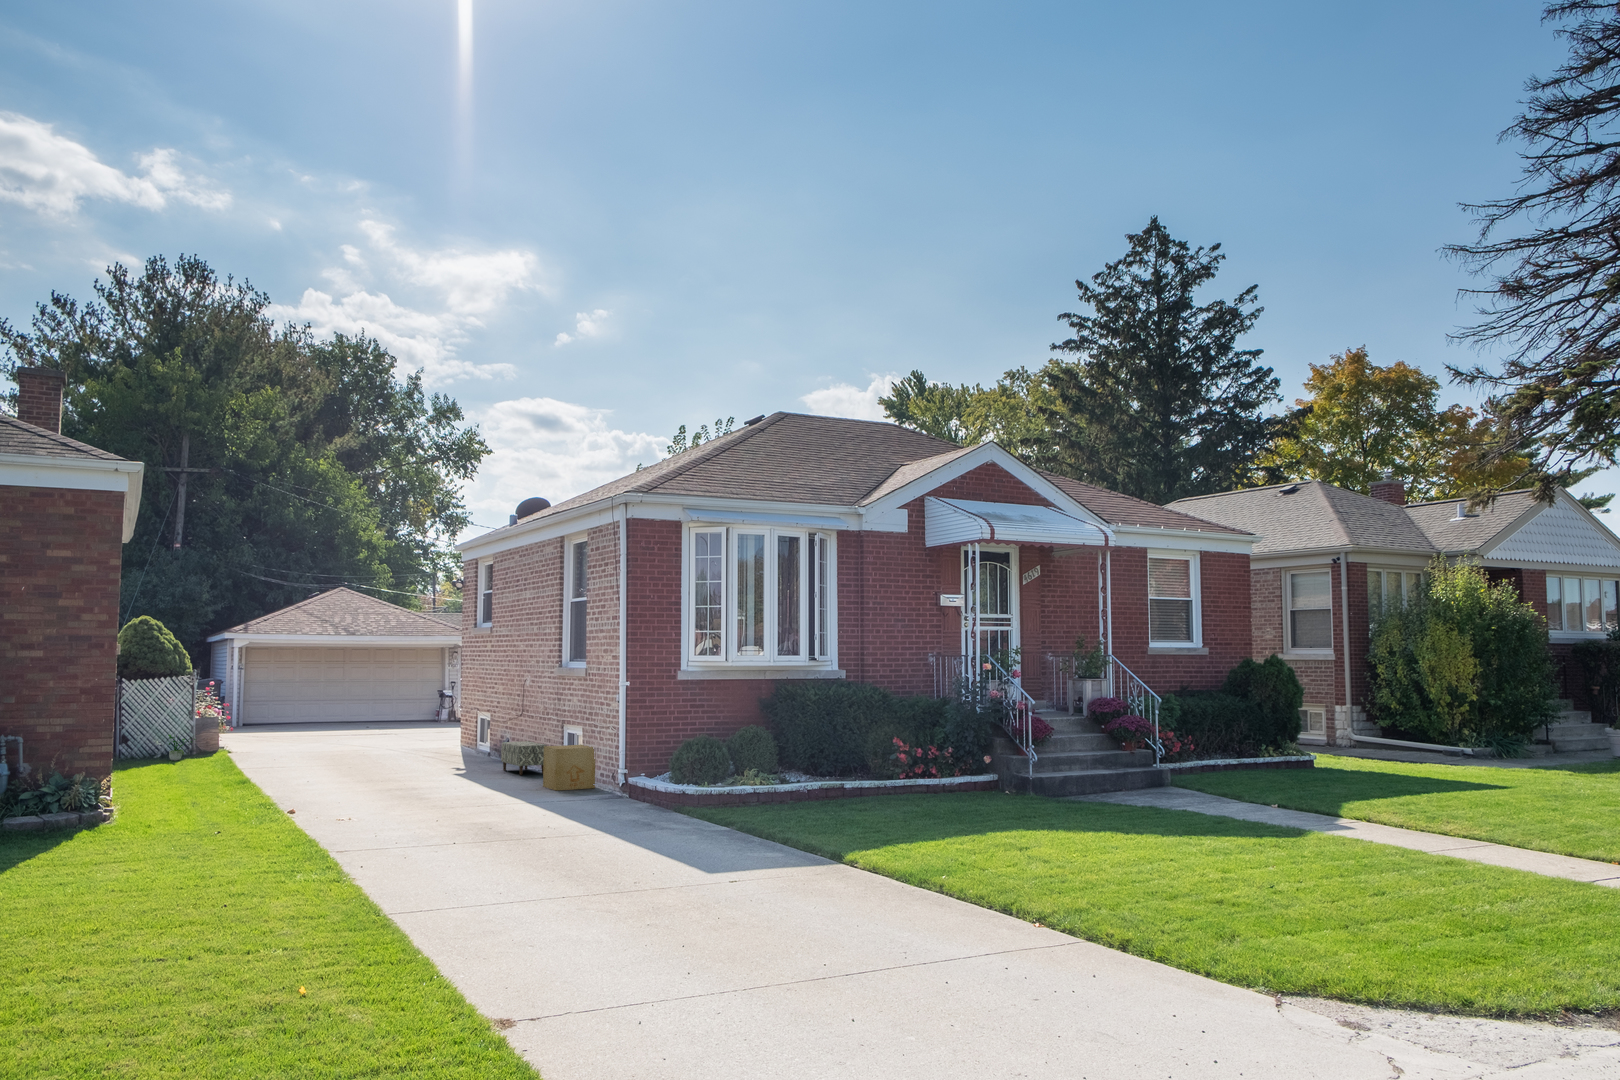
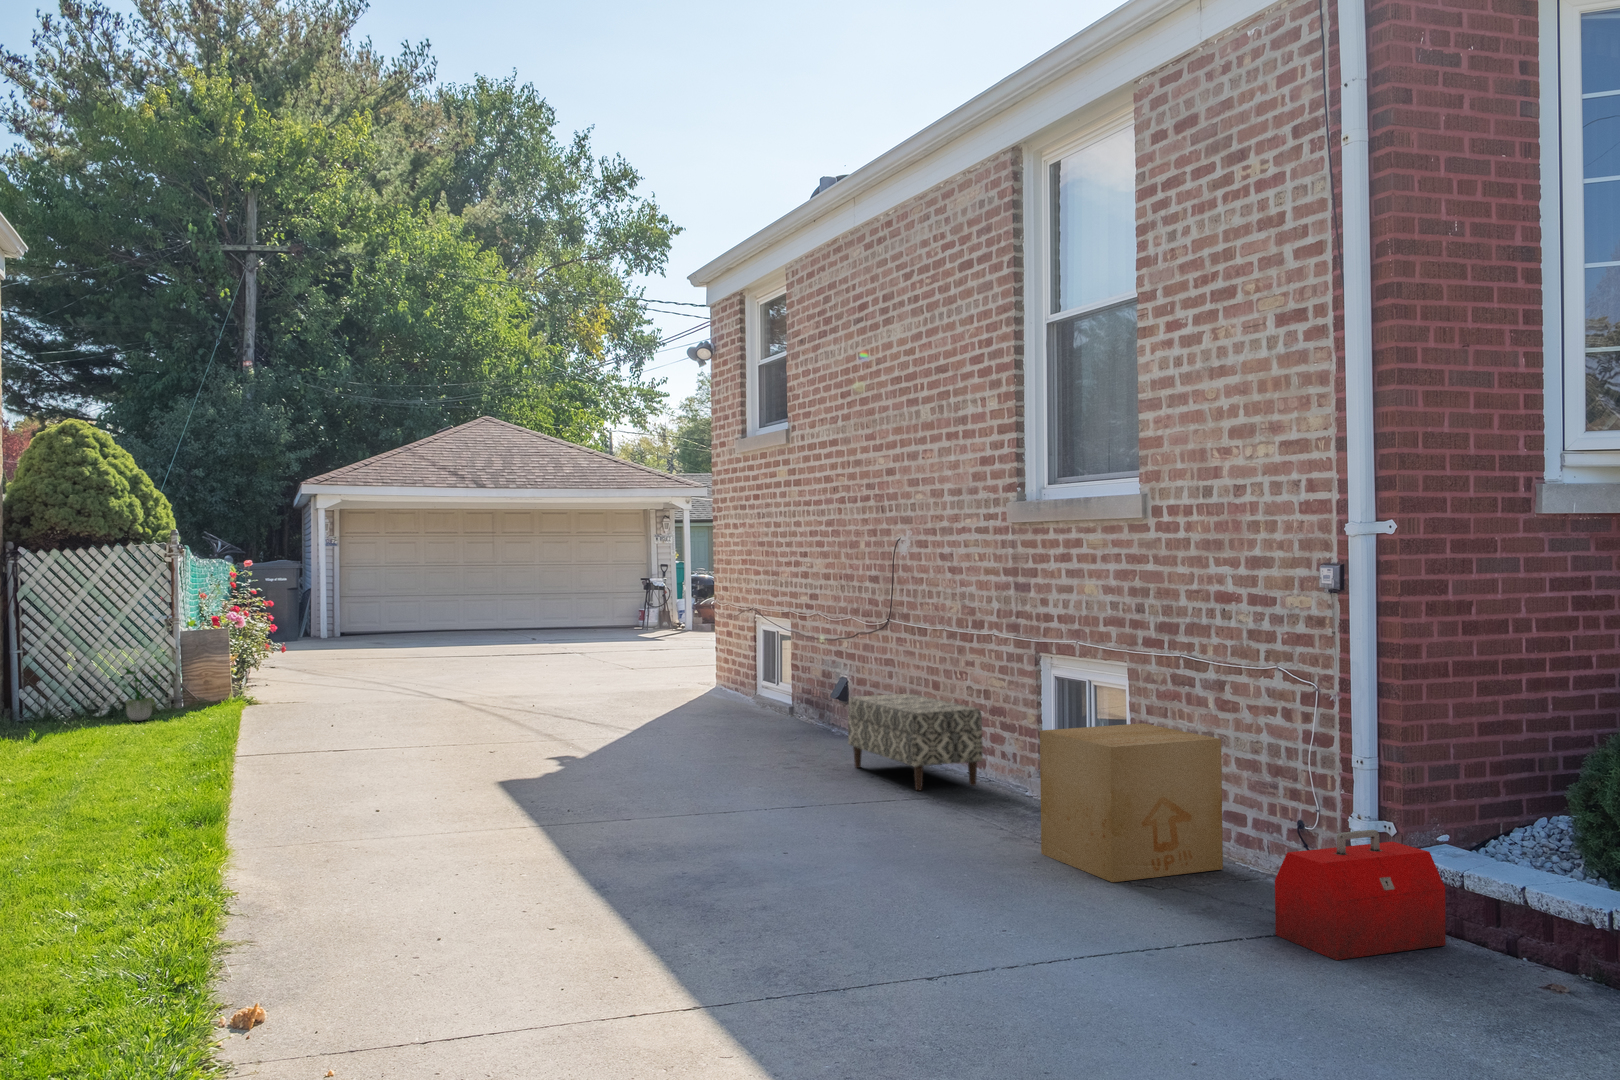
toolbox: none [585,767,628,799] -> present [1275,830,1446,960]

